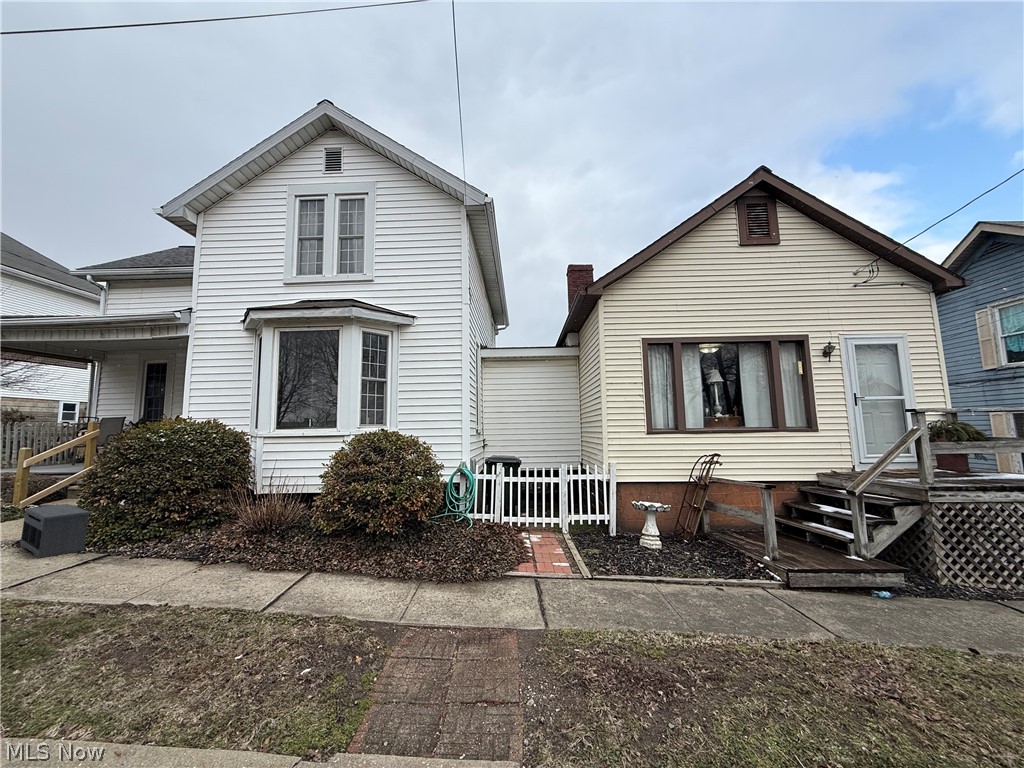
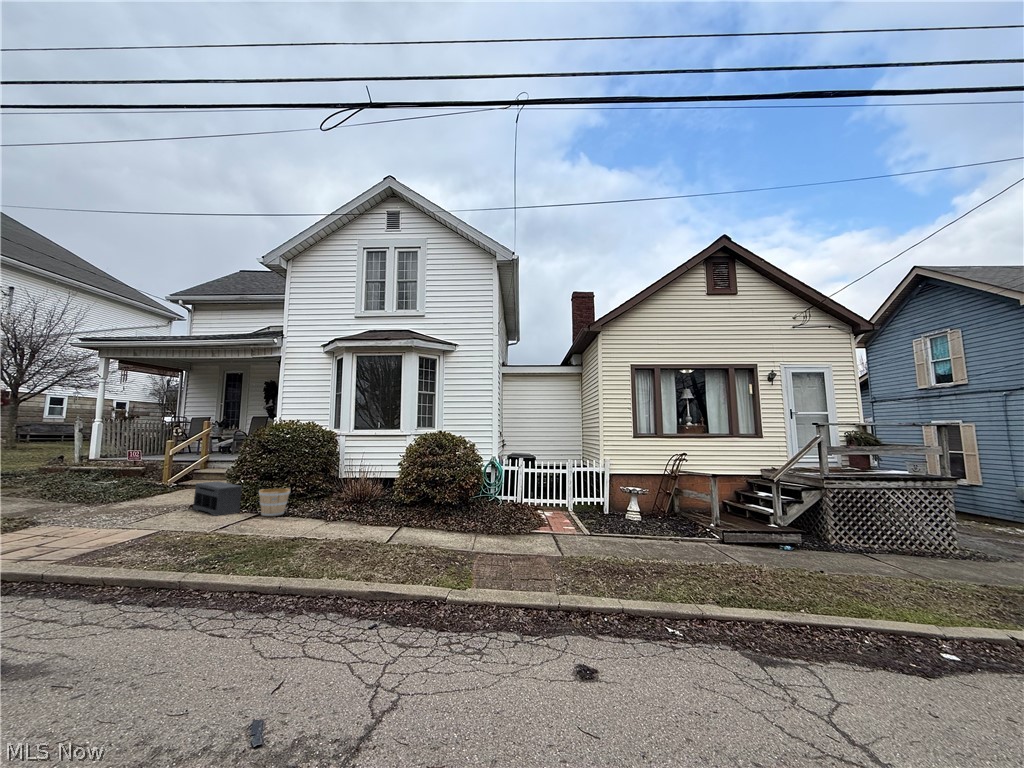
wooden bucket: none [107,513,163,557] -> present [259,488,290,516]

